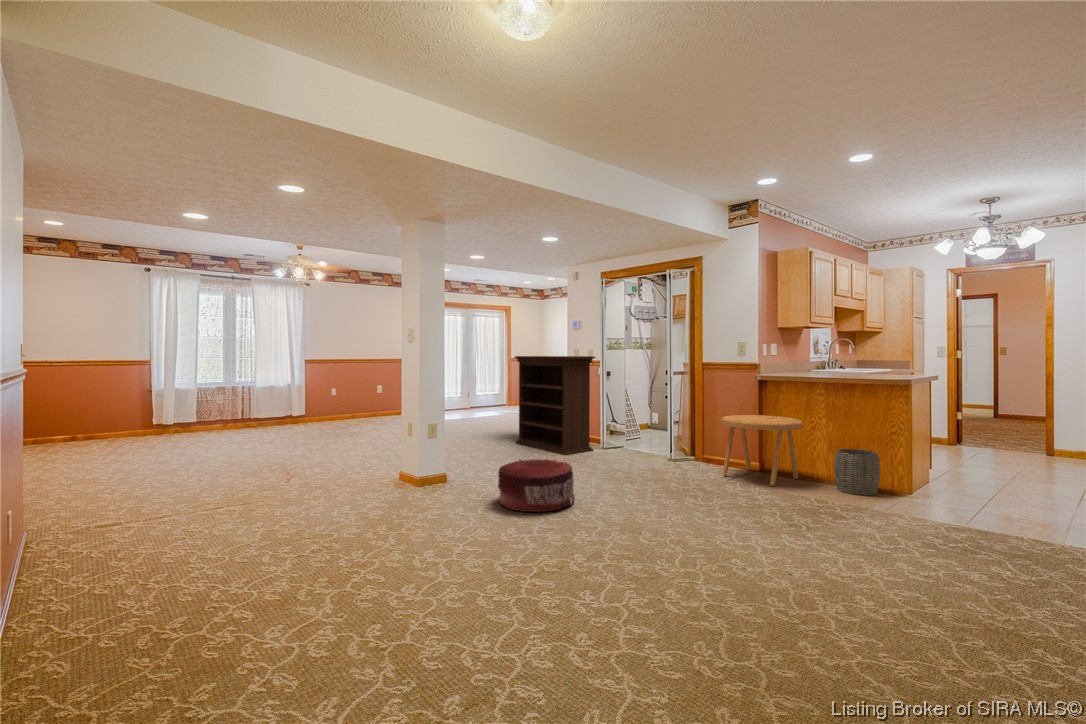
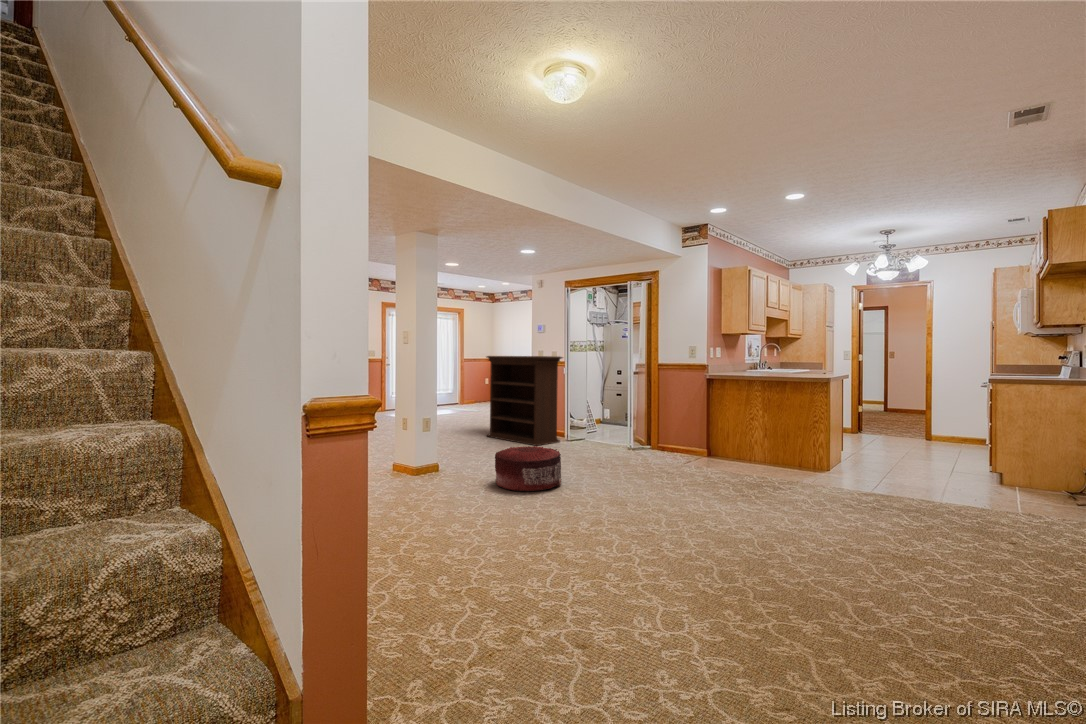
side table: present [722,415,803,486] -> none [678,408,745,467]
woven basket: present [834,449,880,495] -> none [771,435,807,472]

